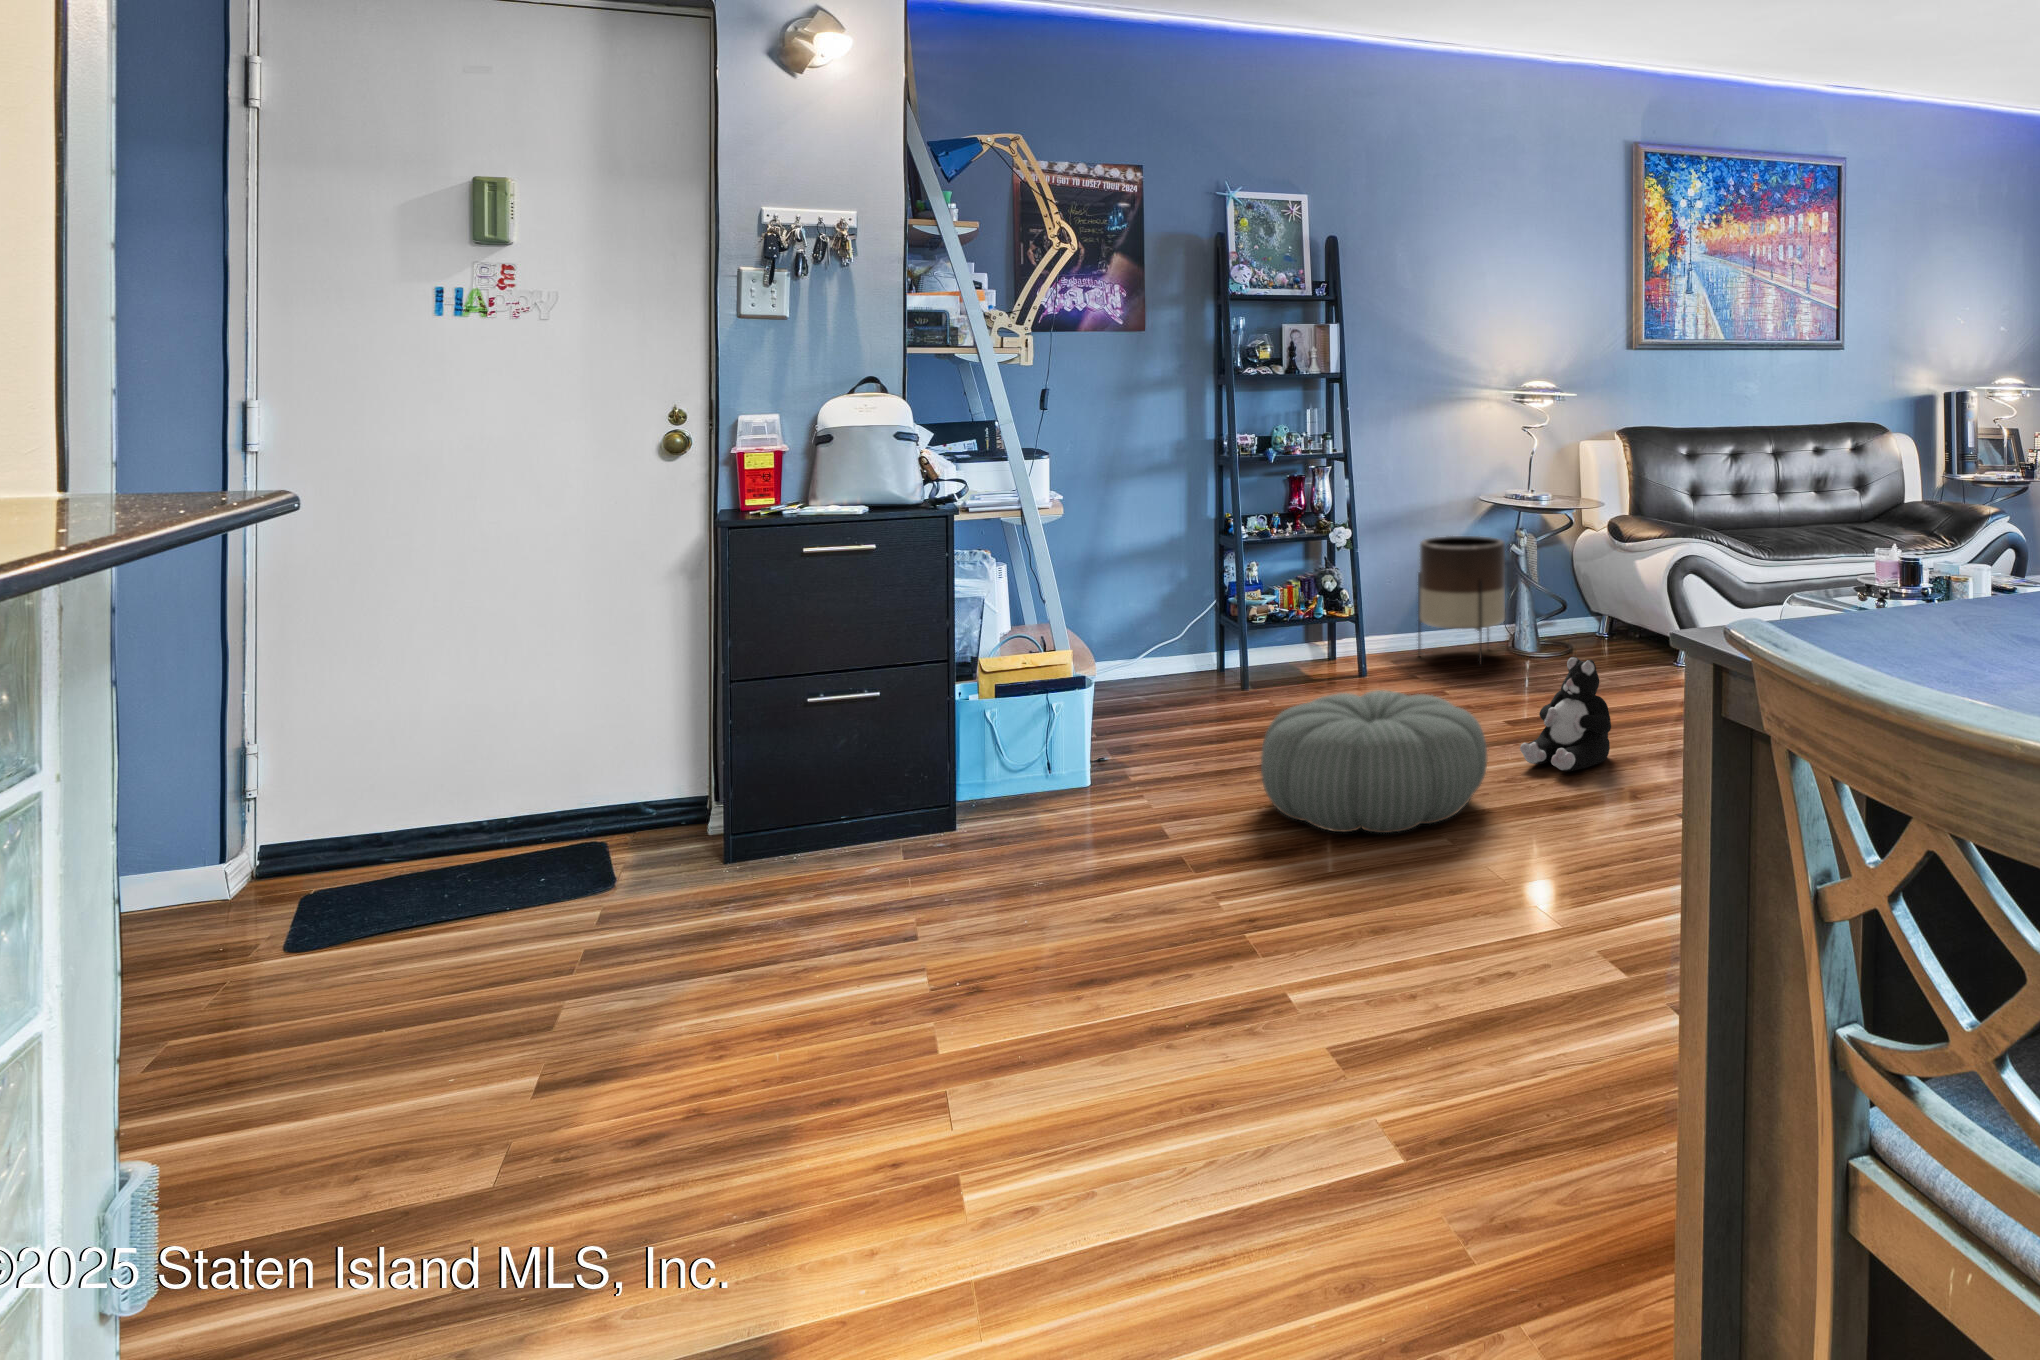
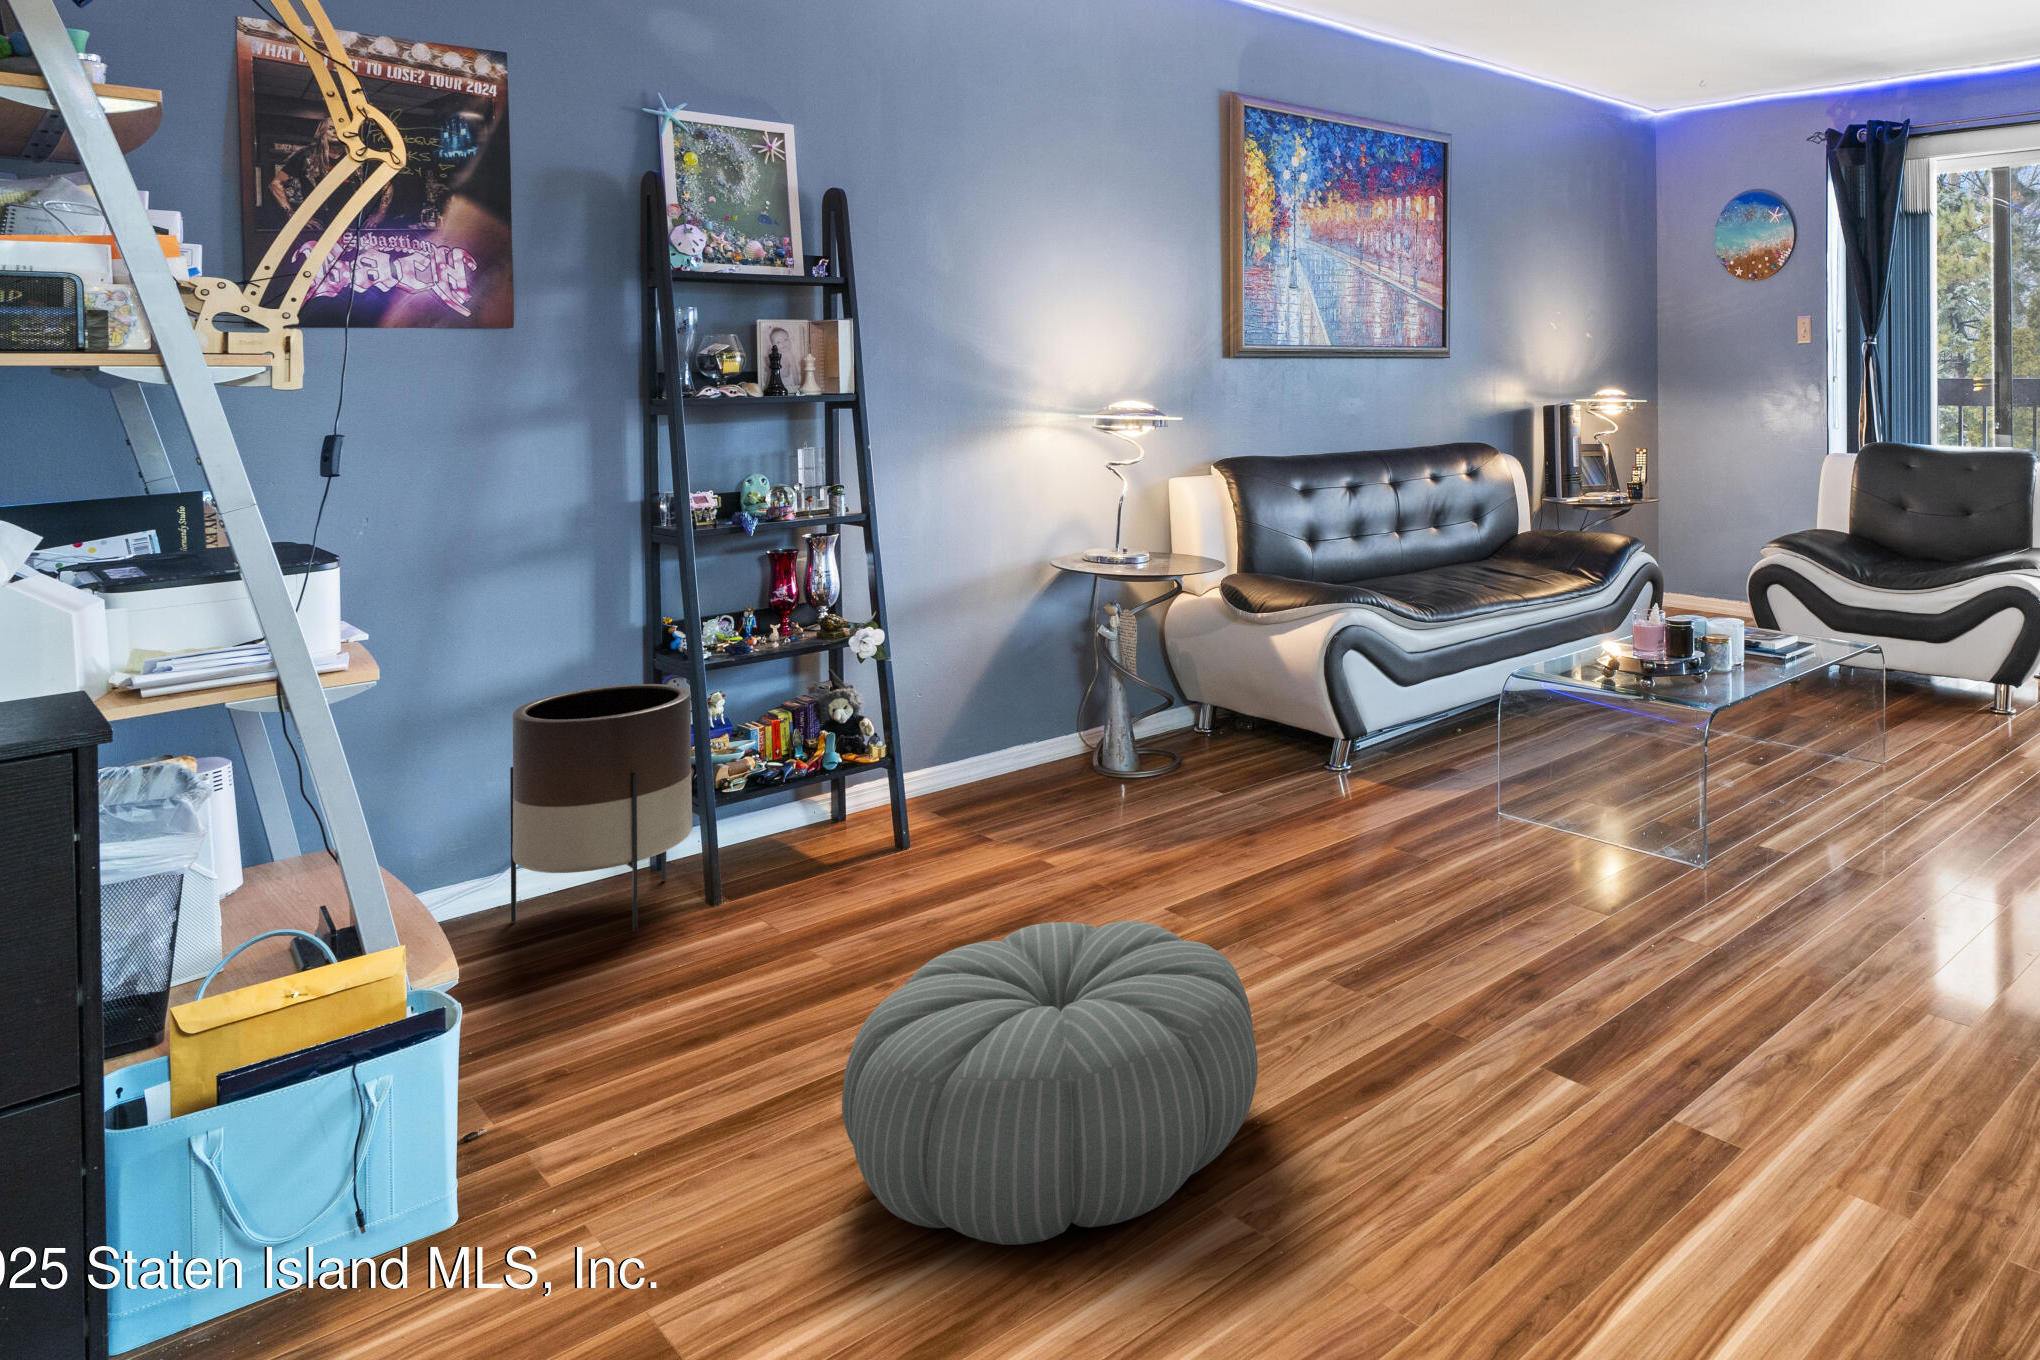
planter: present [1418,536,1505,664] -> present [510,684,692,932]
plush toy: present [1520,657,1611,771] -> none [1249,809,1380,998]

